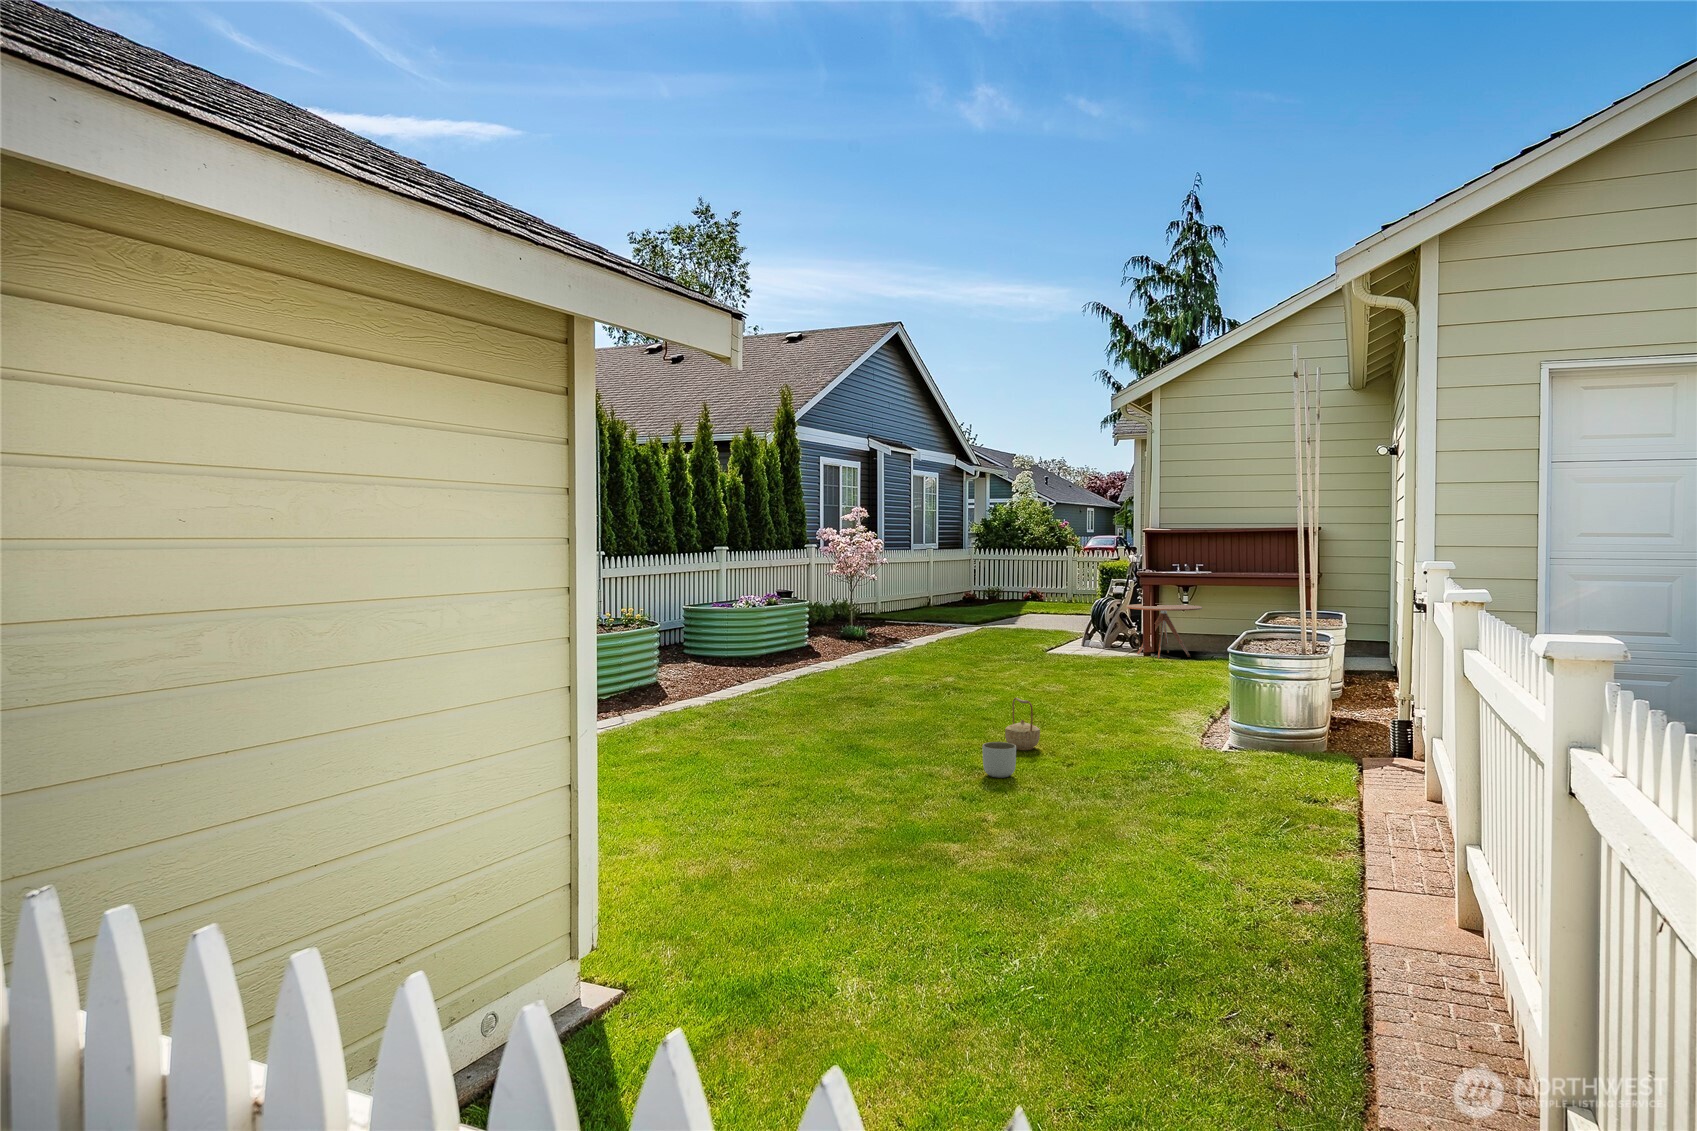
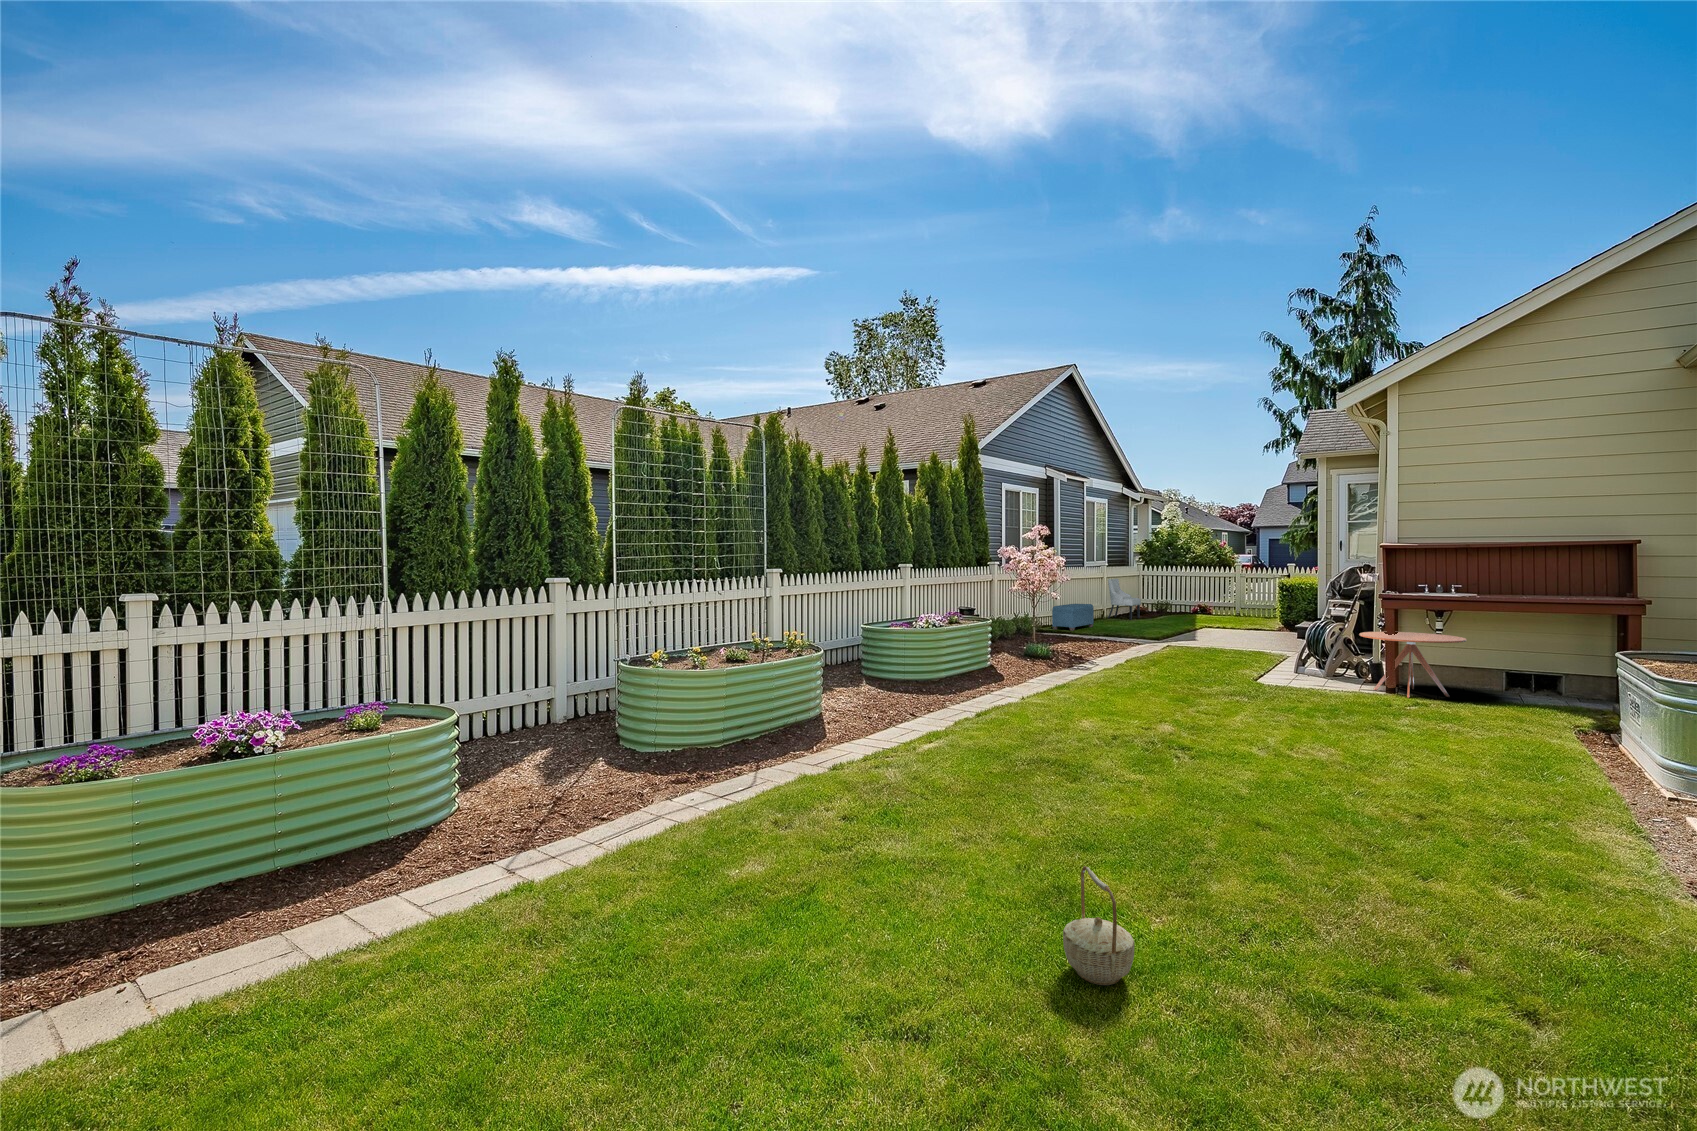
chair: none [935,562,969,606] -> present [1108,579,1141,620]
bench: none [875,589,918,617] -> present [1052,604,1094,631]
basket: present [1005,698,1040,750] -> present [1063,866,1134,985]
planter: present [983,742,1016,778] -> none [1303,906,1372,982]

